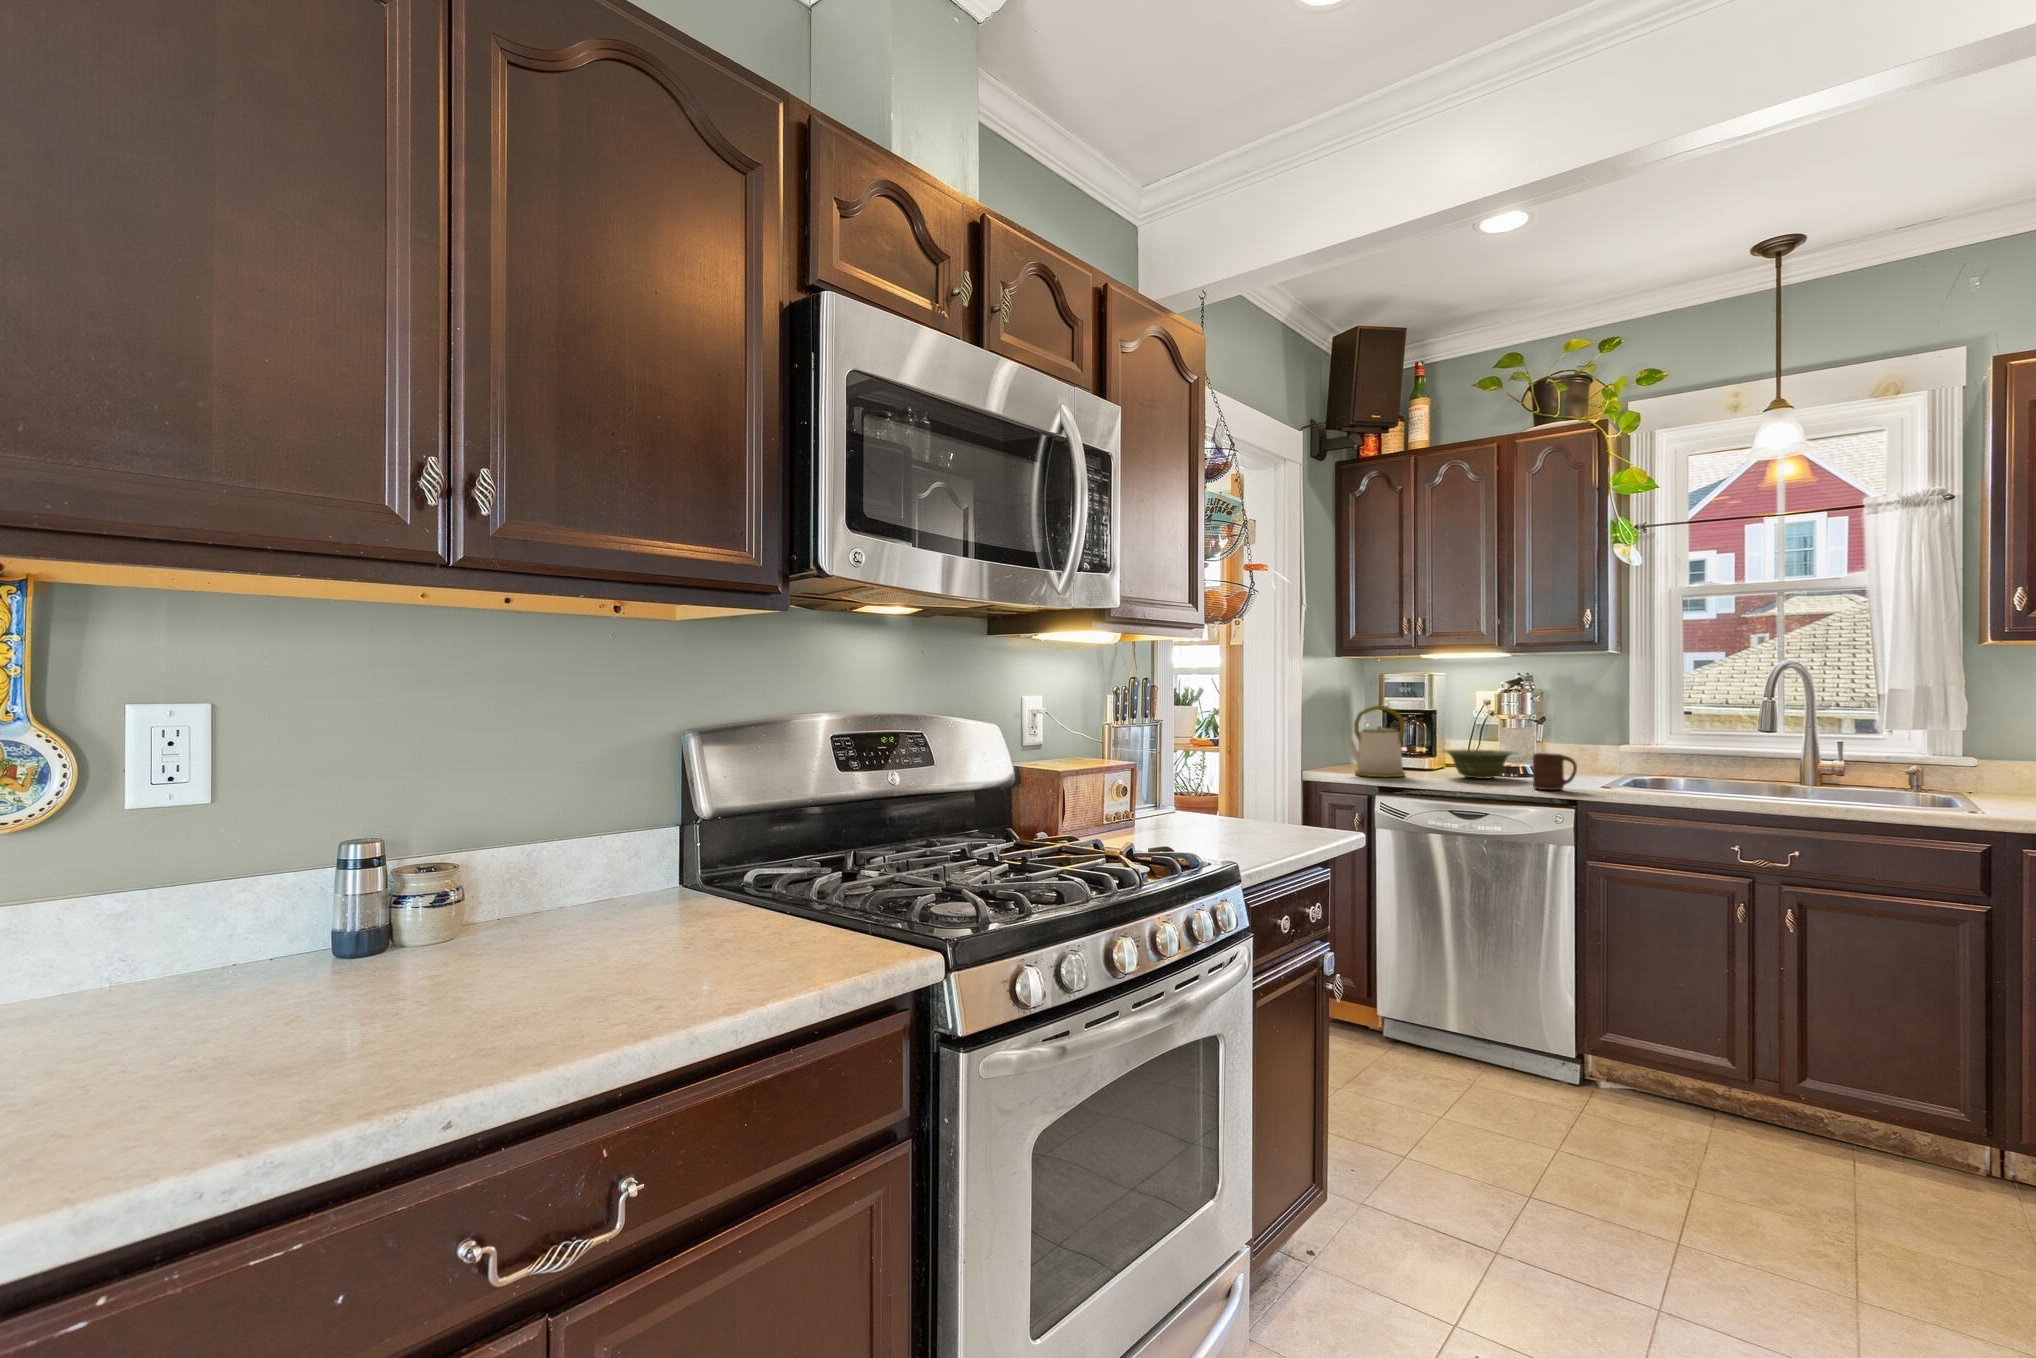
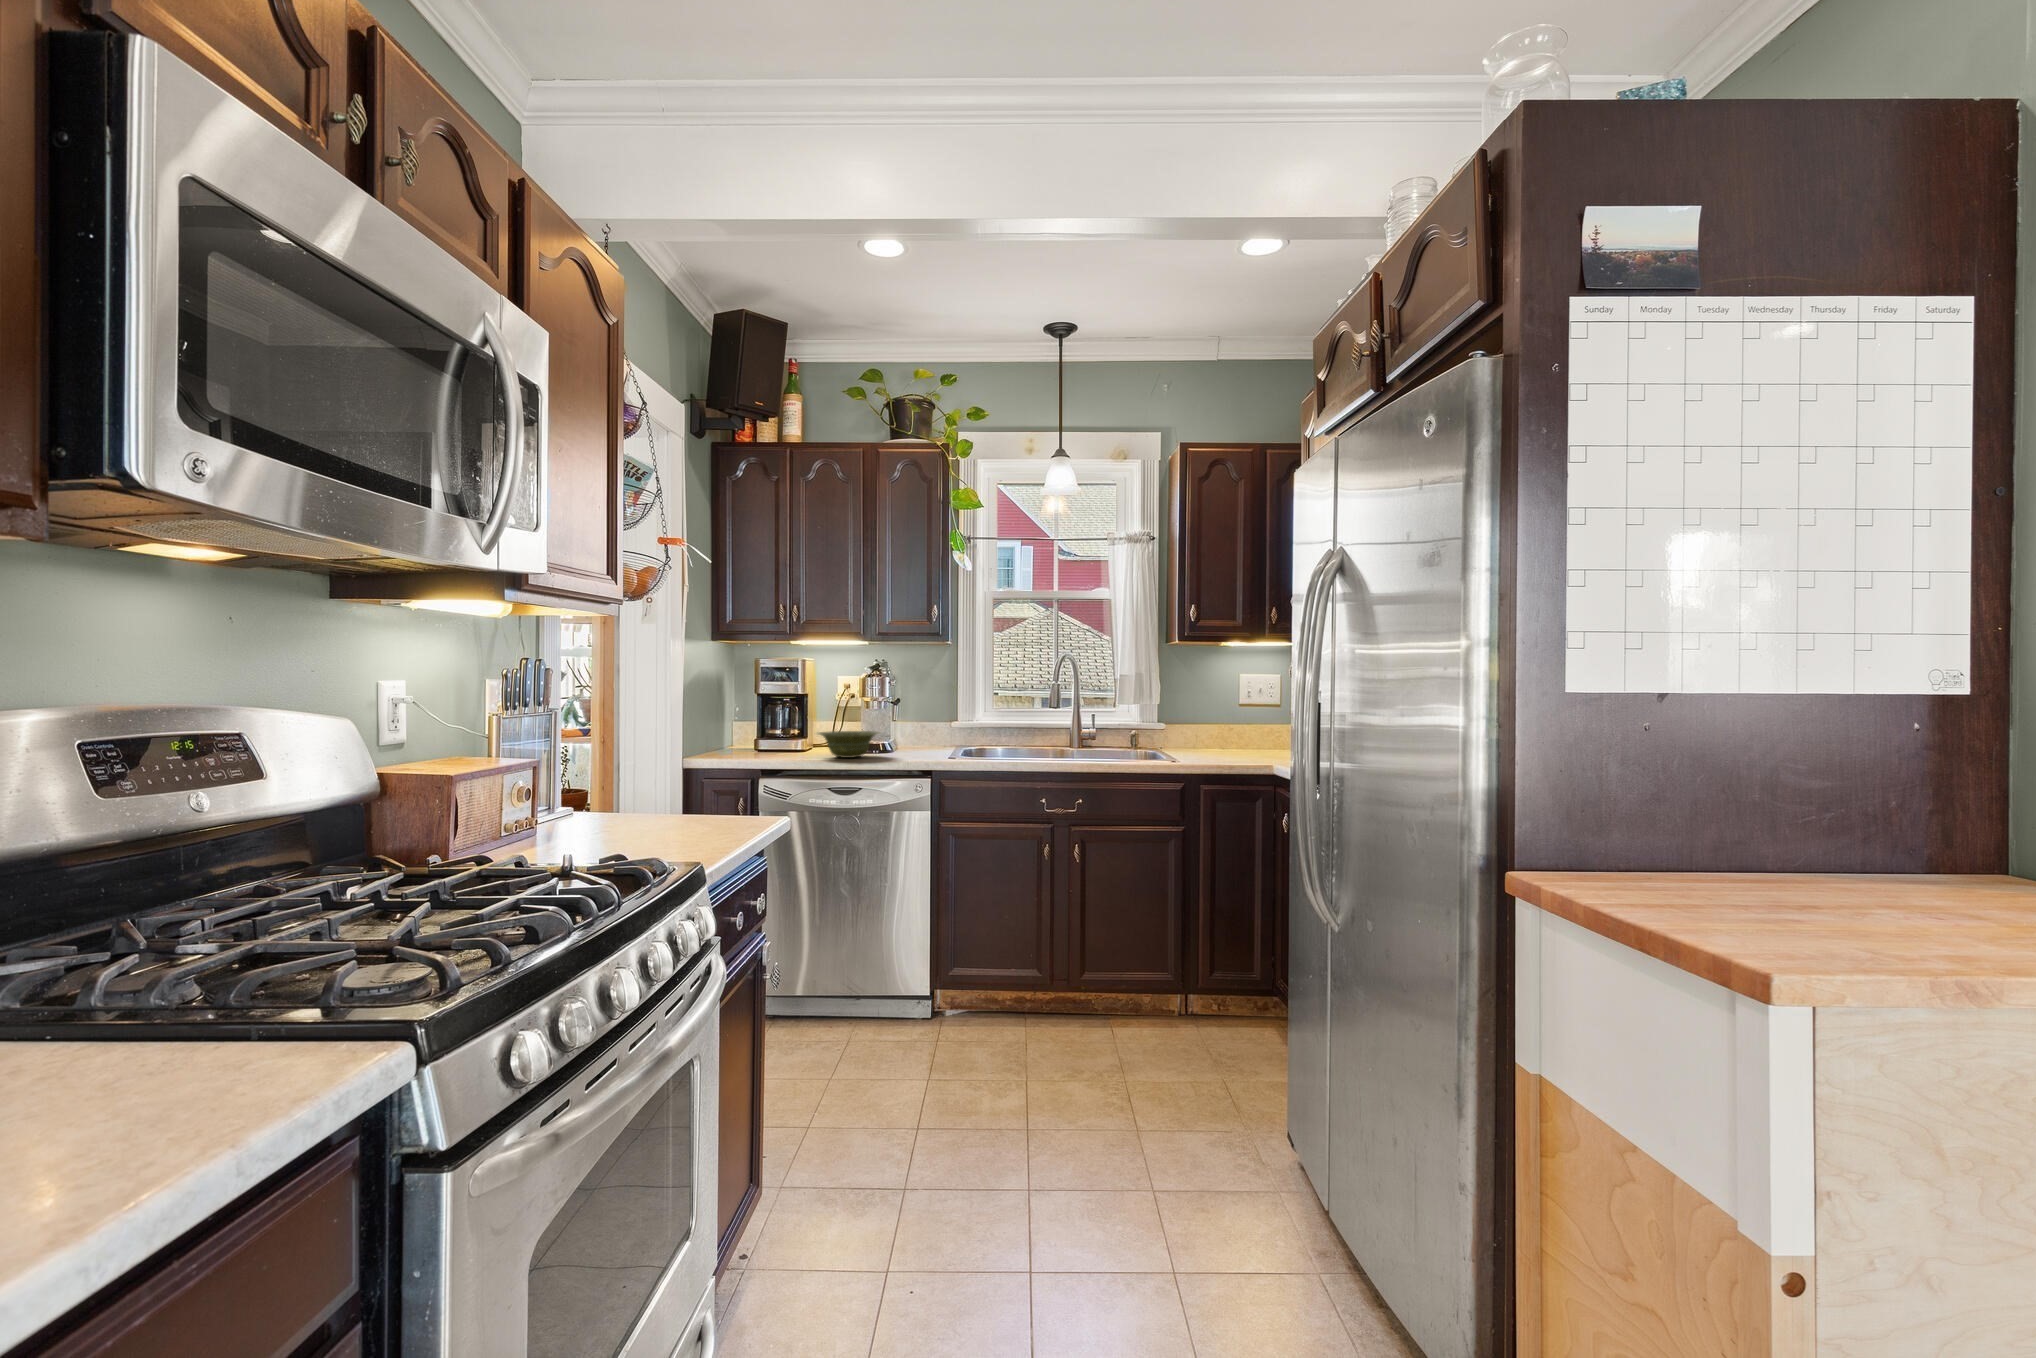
kettle: present [1346,705,1405,777] -> none [725,690,785,762]
cup: present [1533,753,1577,790] -> none [899,732,933,764]

